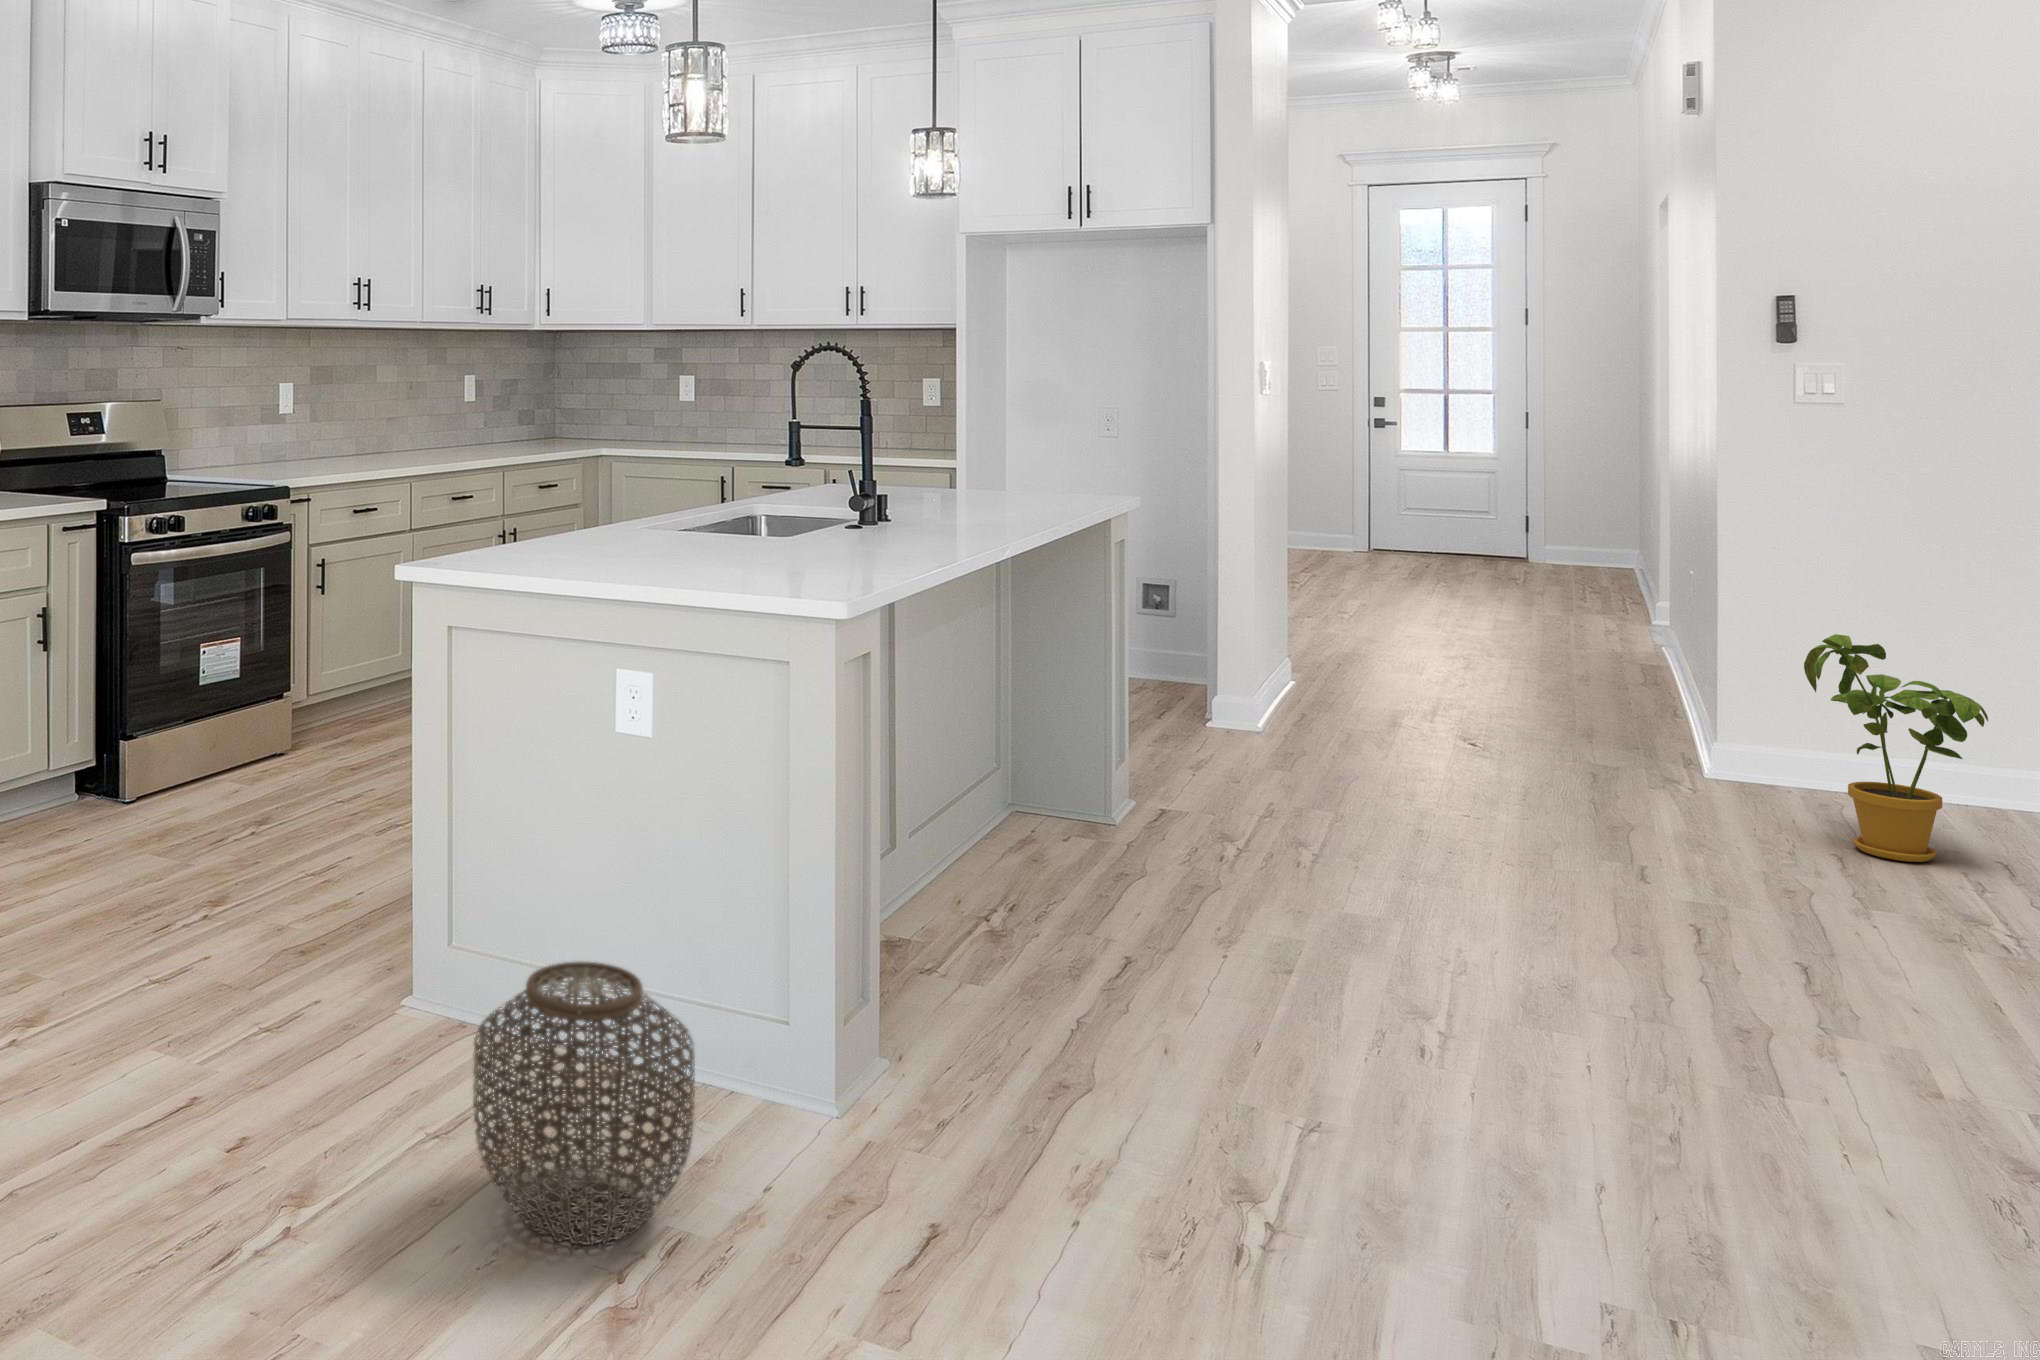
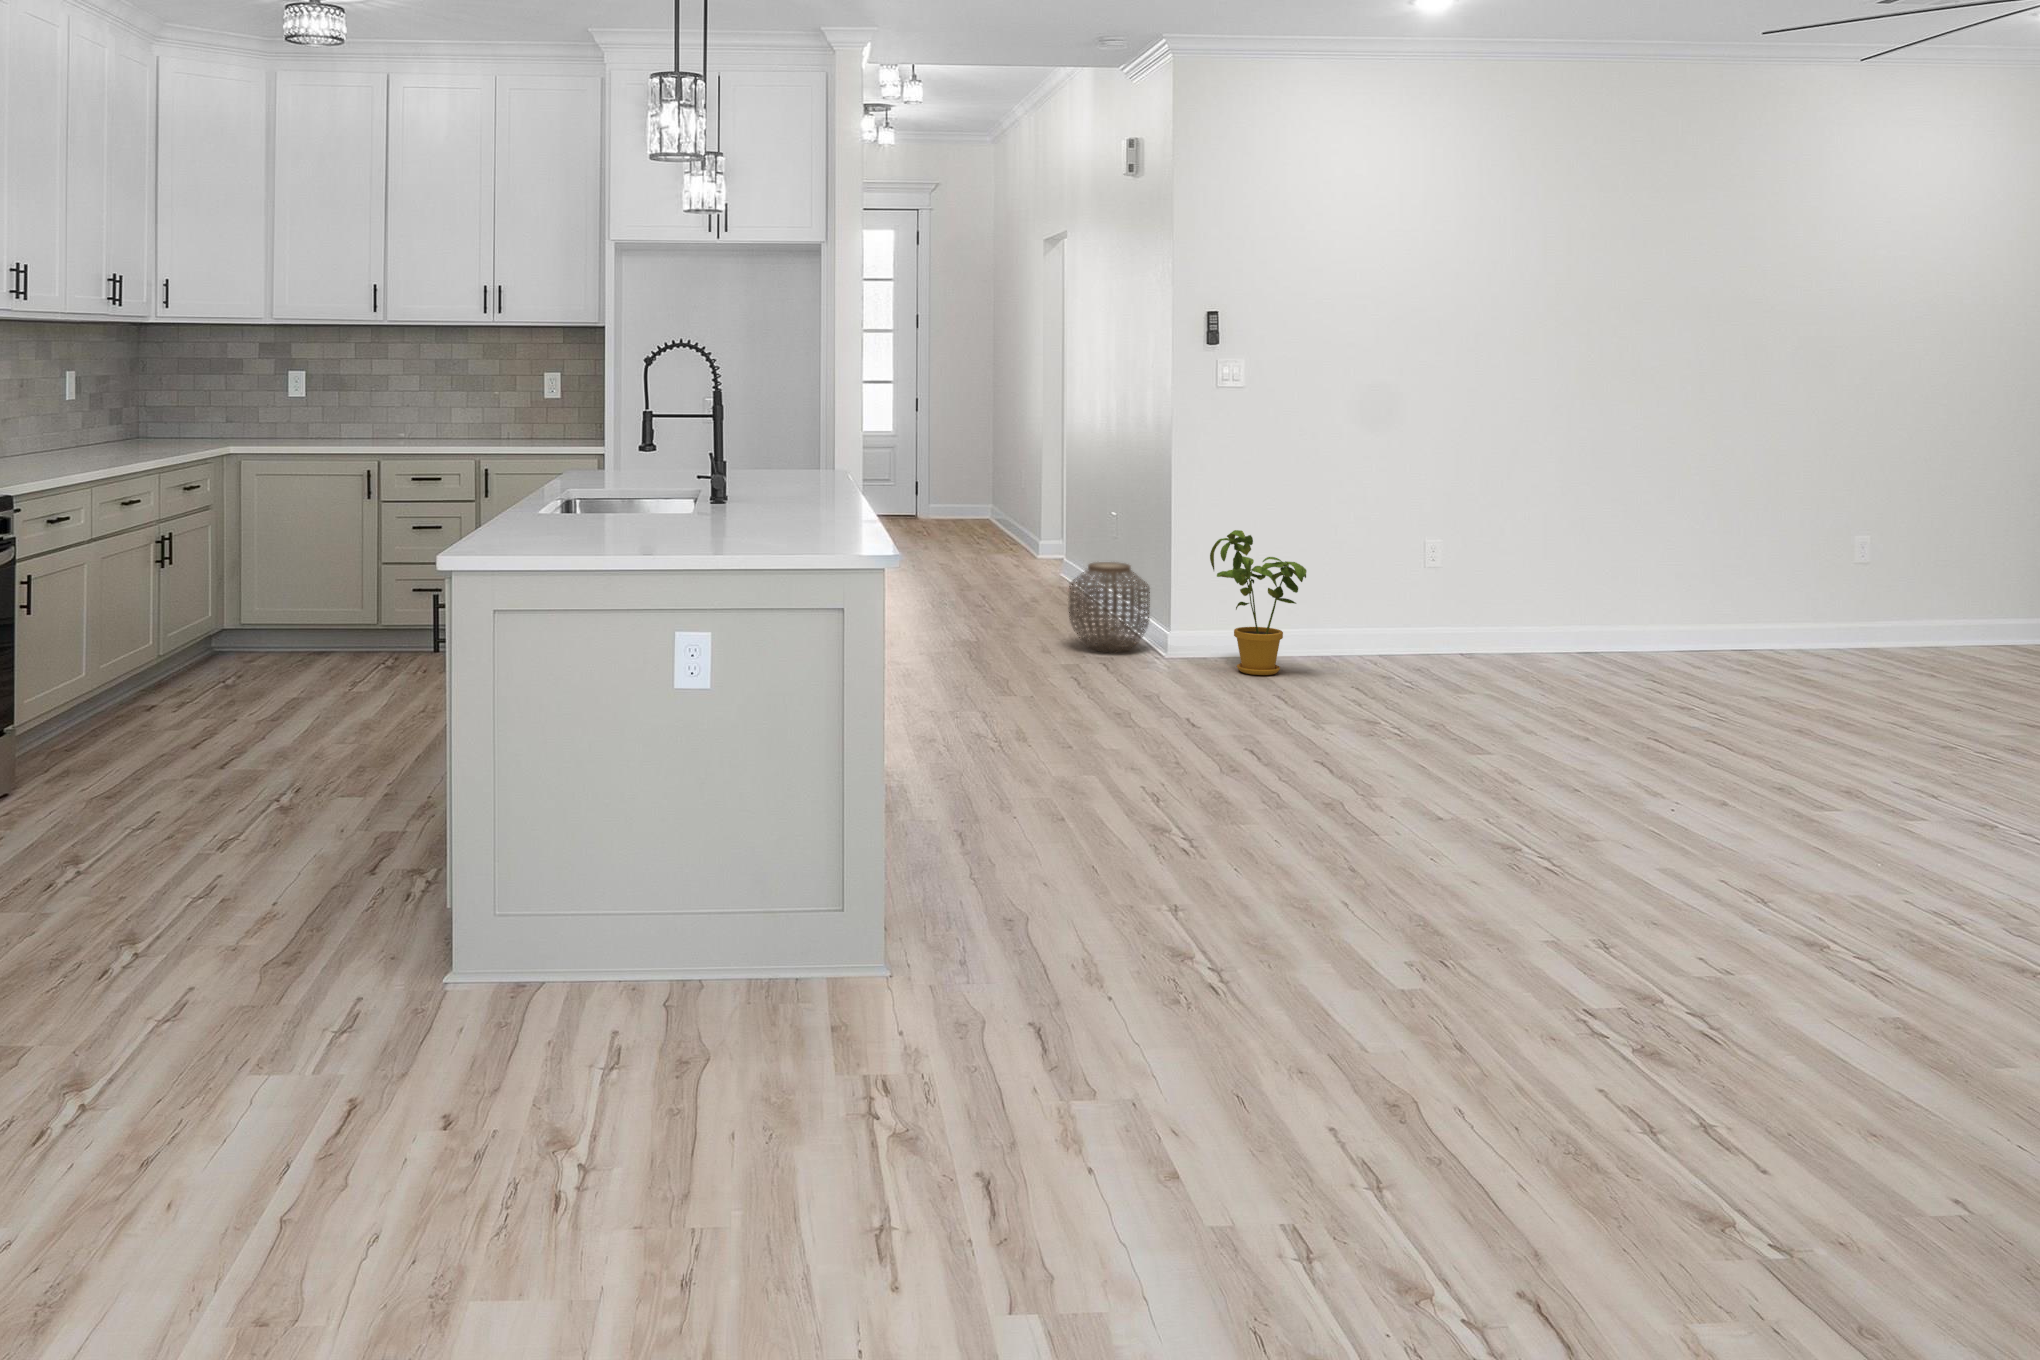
woven basket: present [473,961,695,1245] -> present [1069,562,1150,652]

